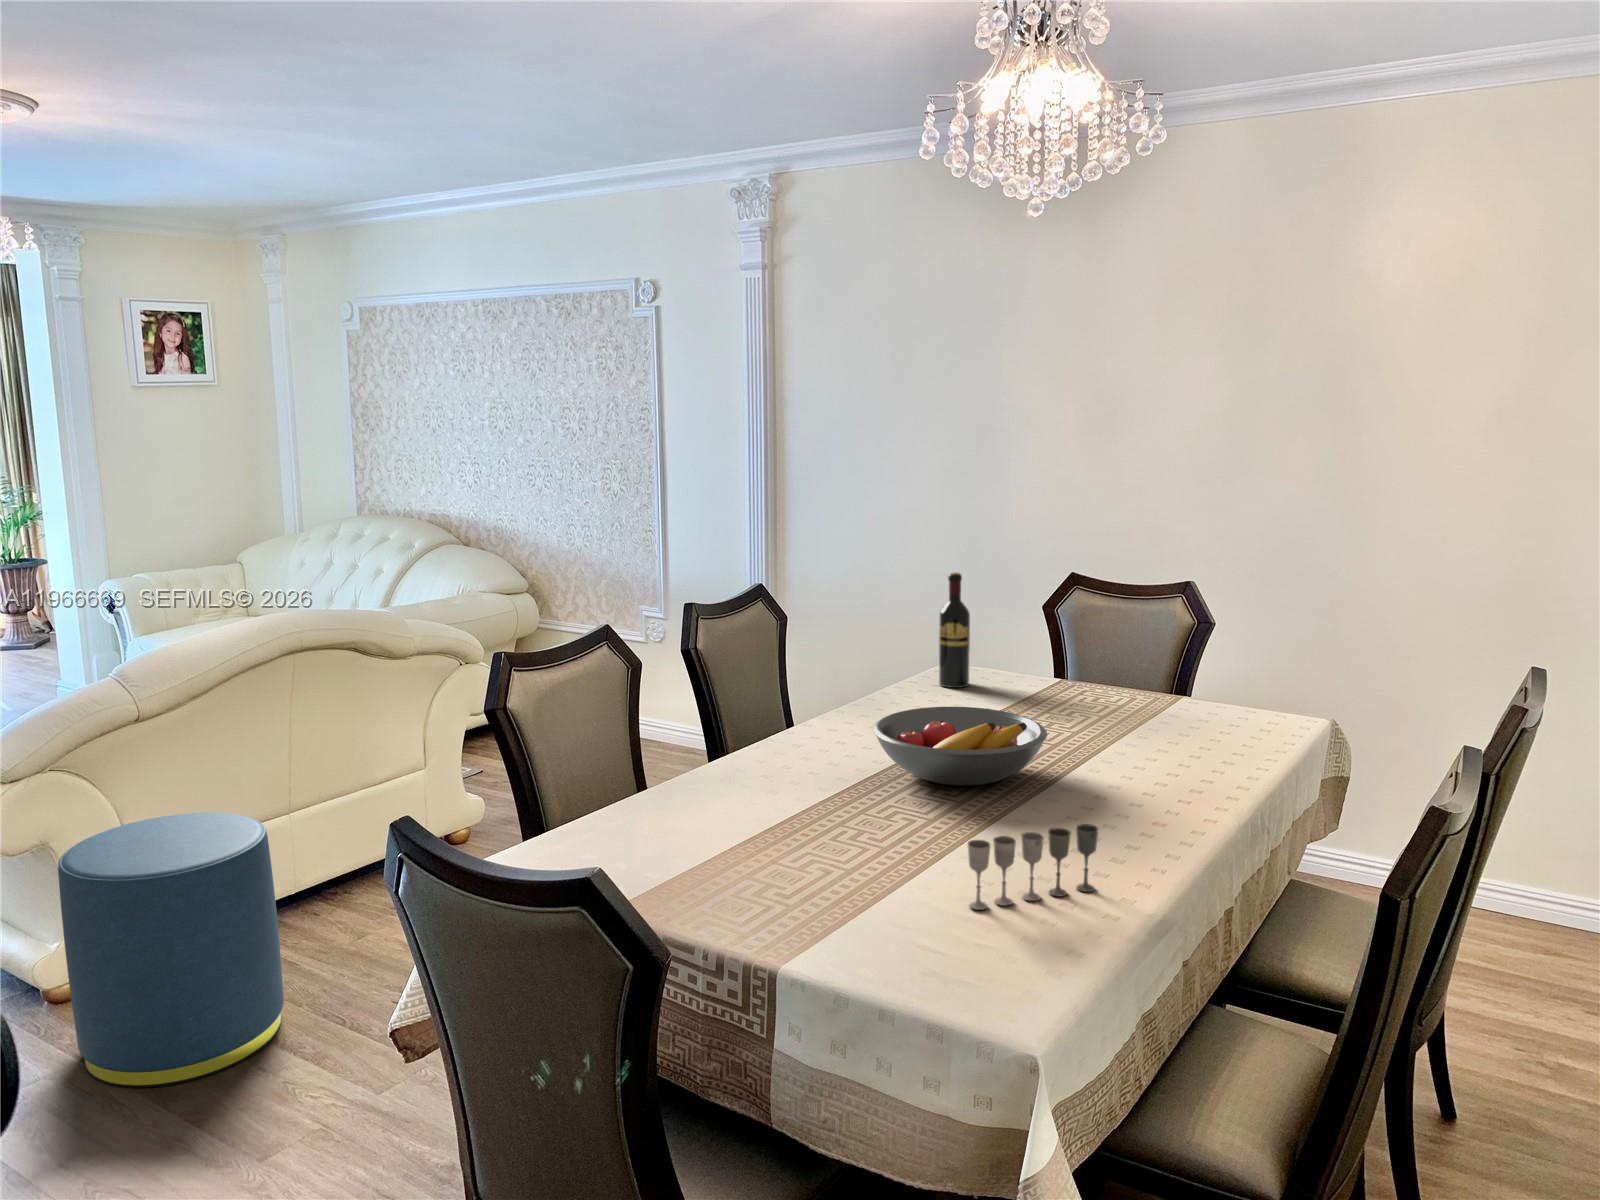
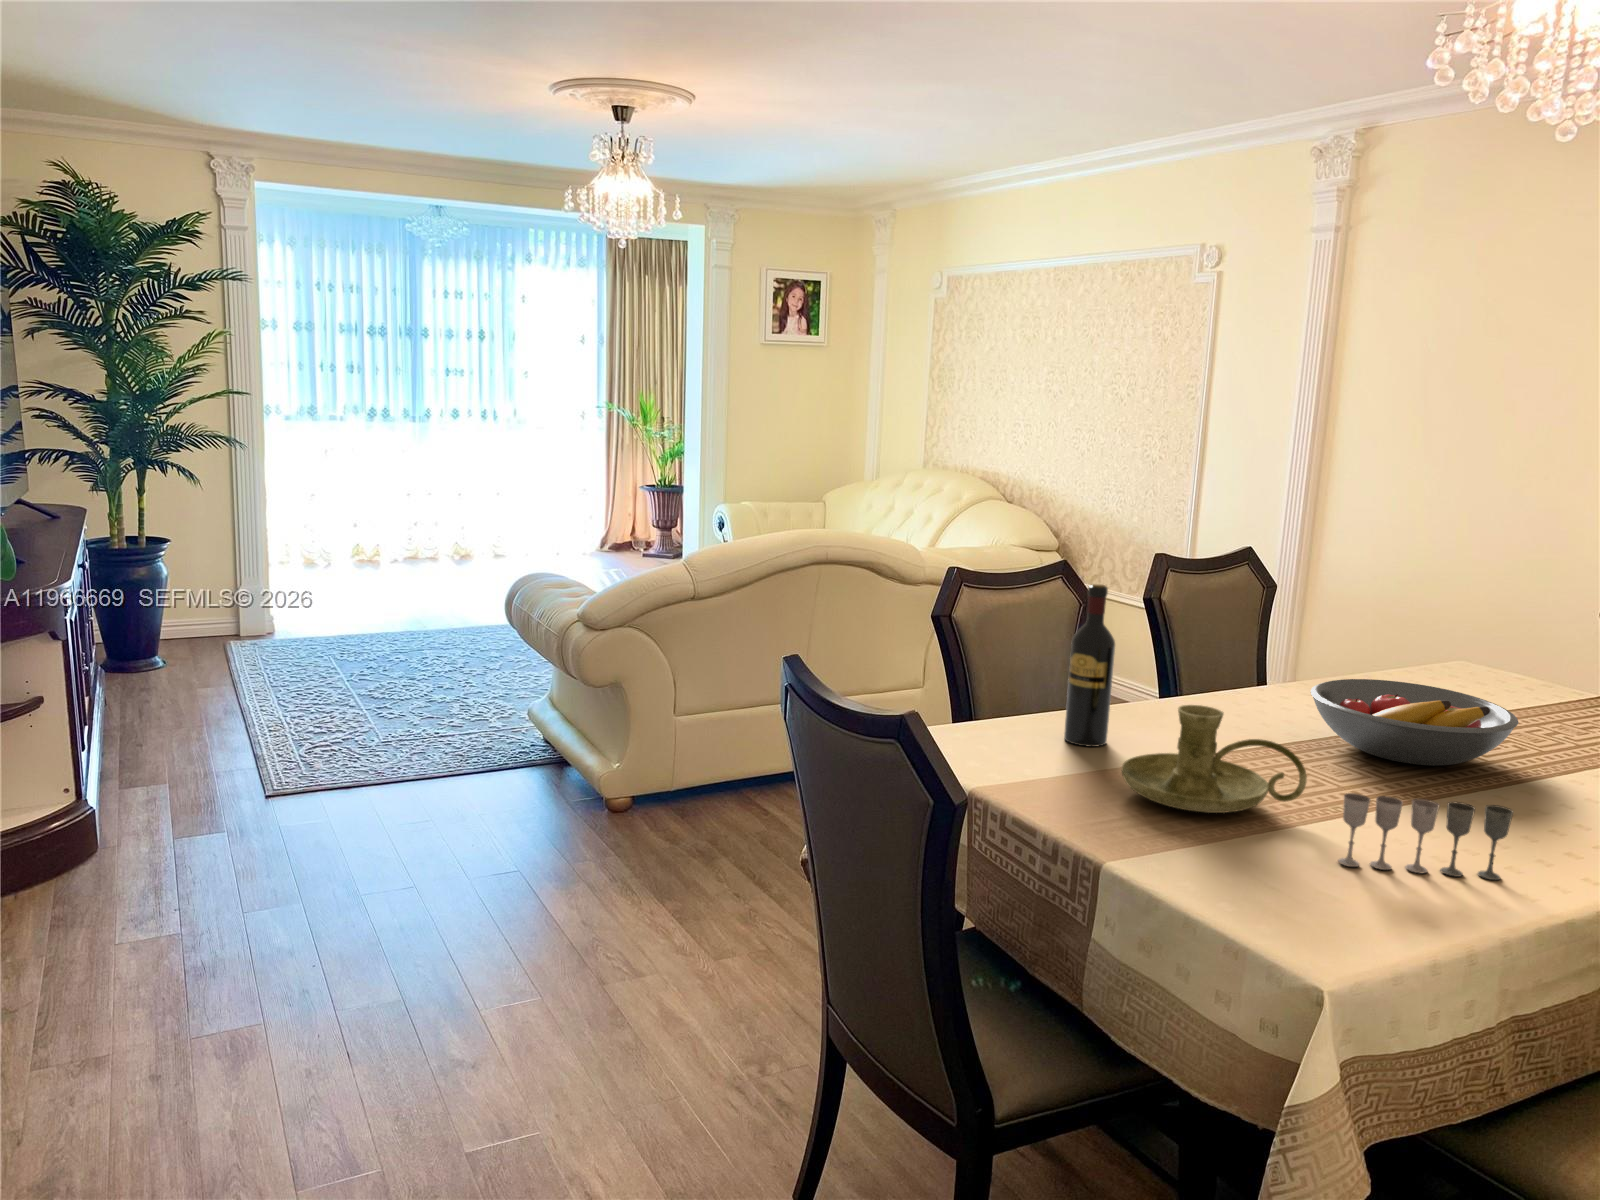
wine bottle: present [939,572,970,688] -> present [1064,584,1115,747]
candle holder: none [744,775,917,885] -> present [1122,705,1307,813]
ottoman: present [58,813,284,1088] -> none [614,675,769,886]

